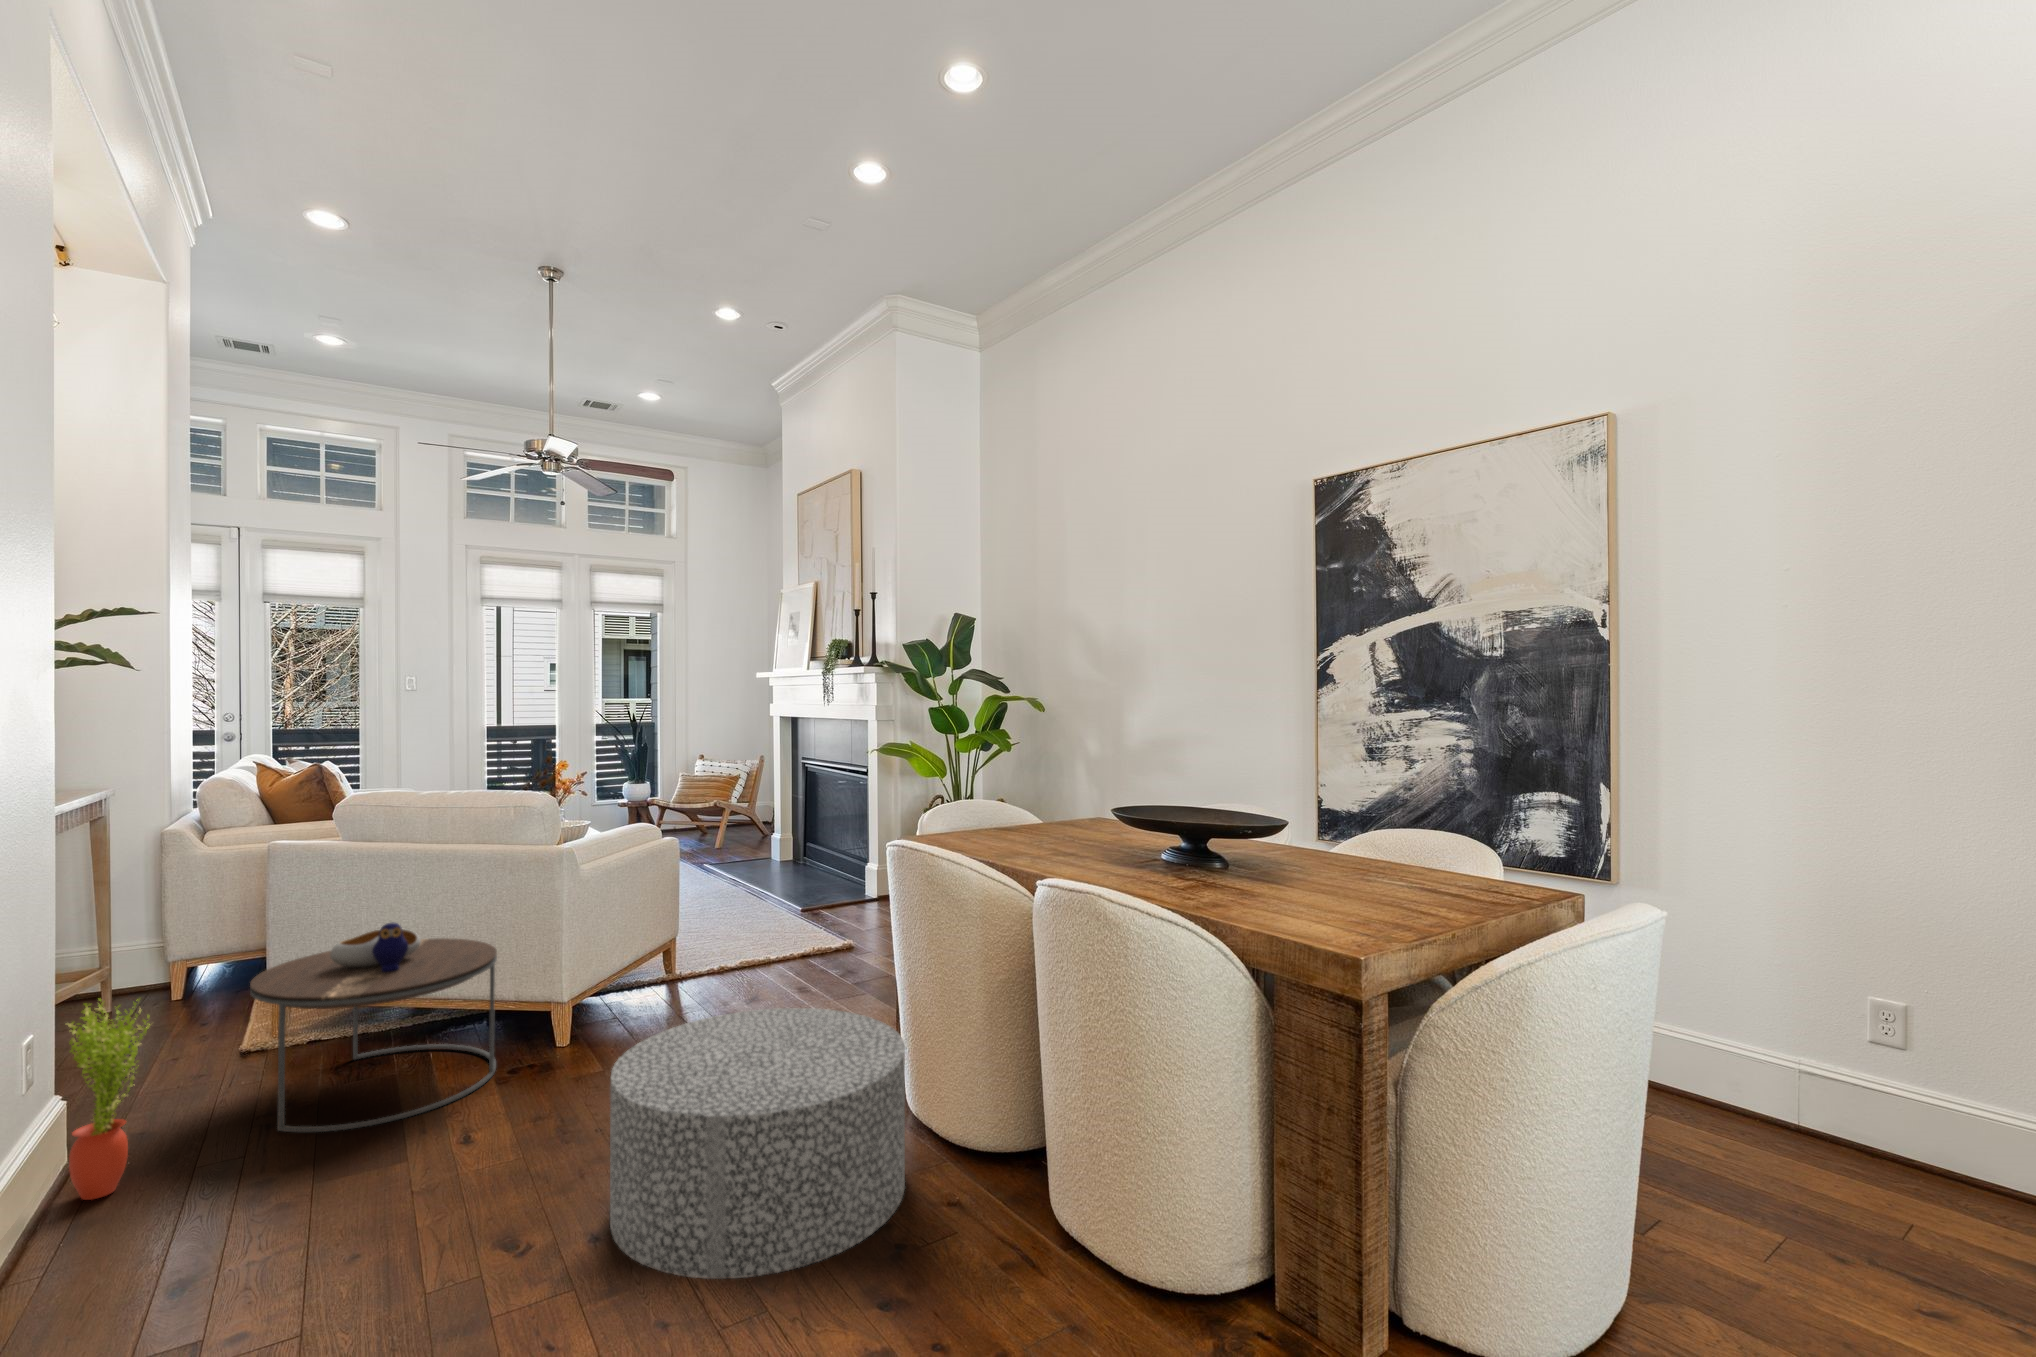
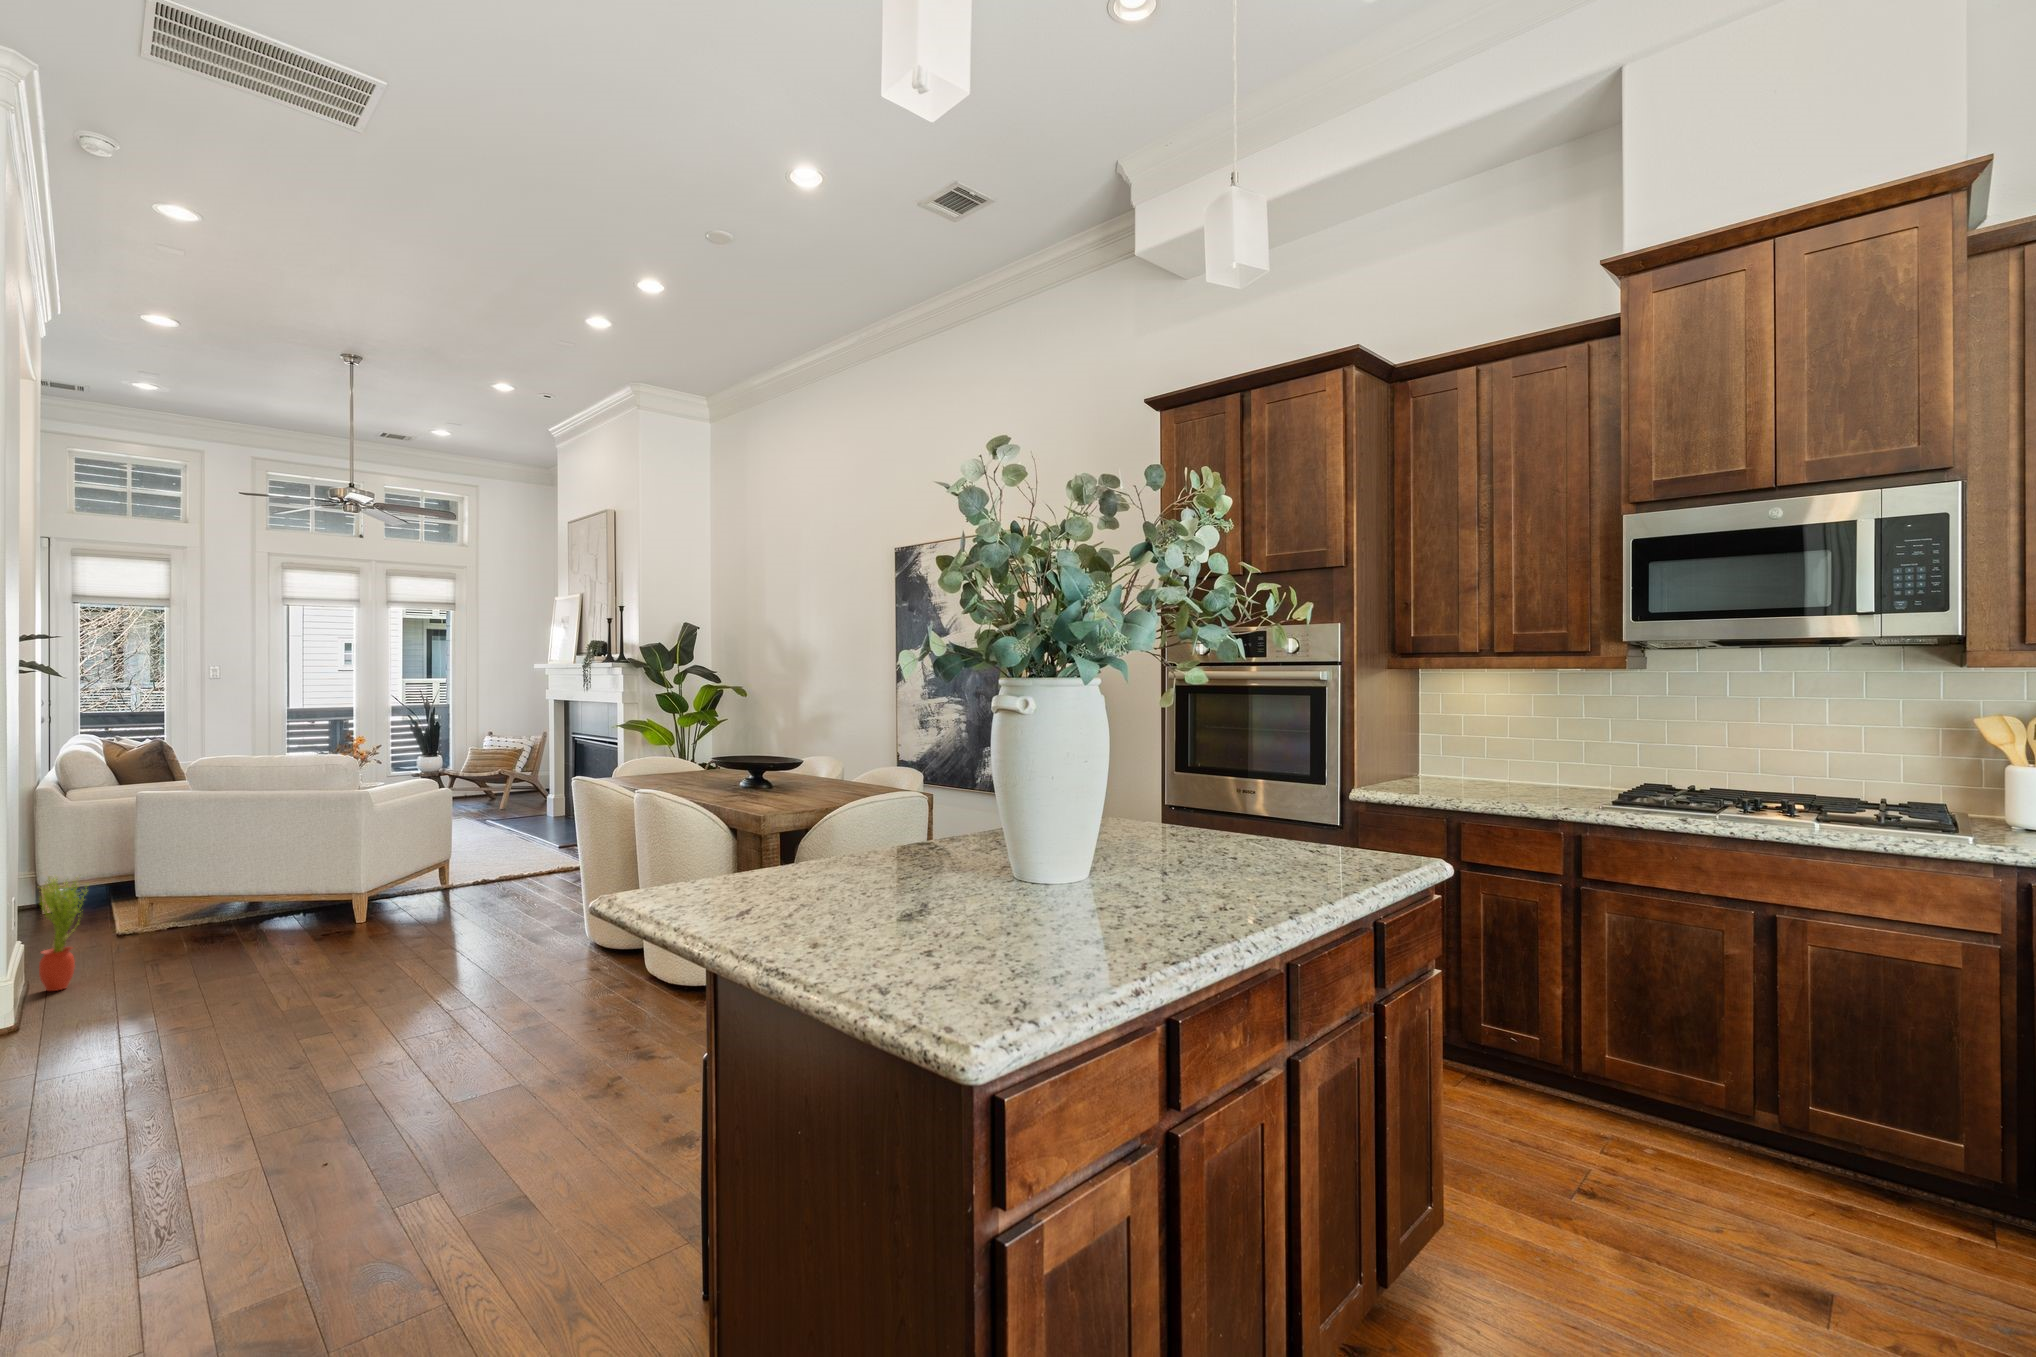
side table: present [250,922,497,1132] -> none [140,837,312,963]
ottoman: present [610,1008,905,1279] -> none [386,877,567,998]

